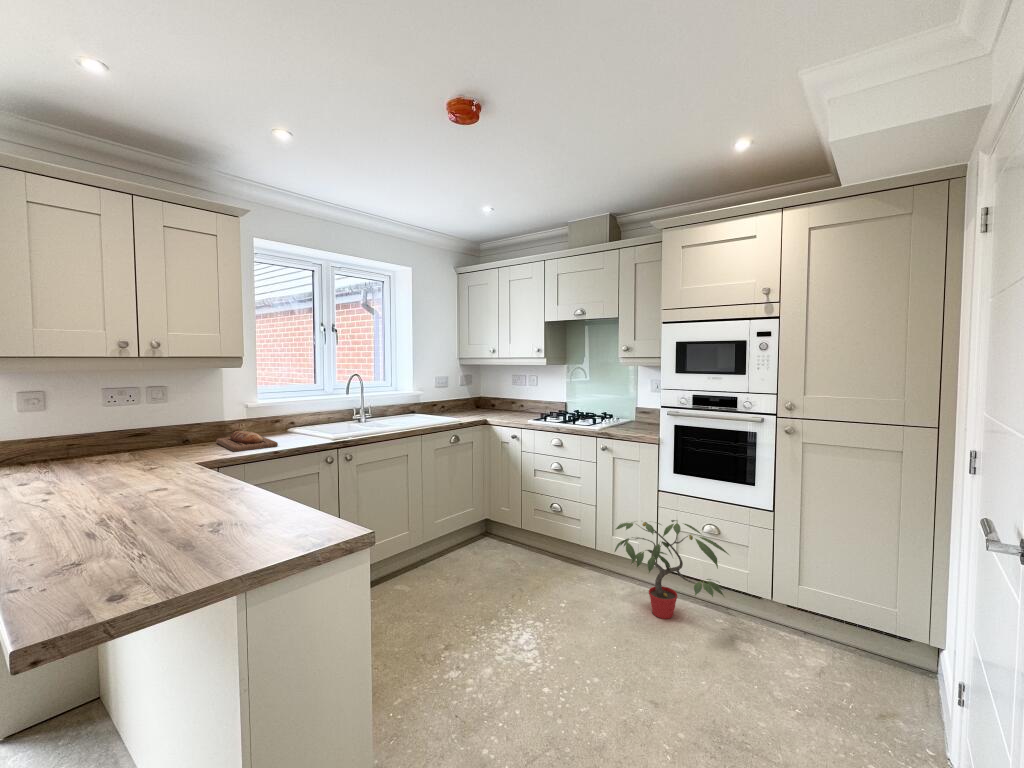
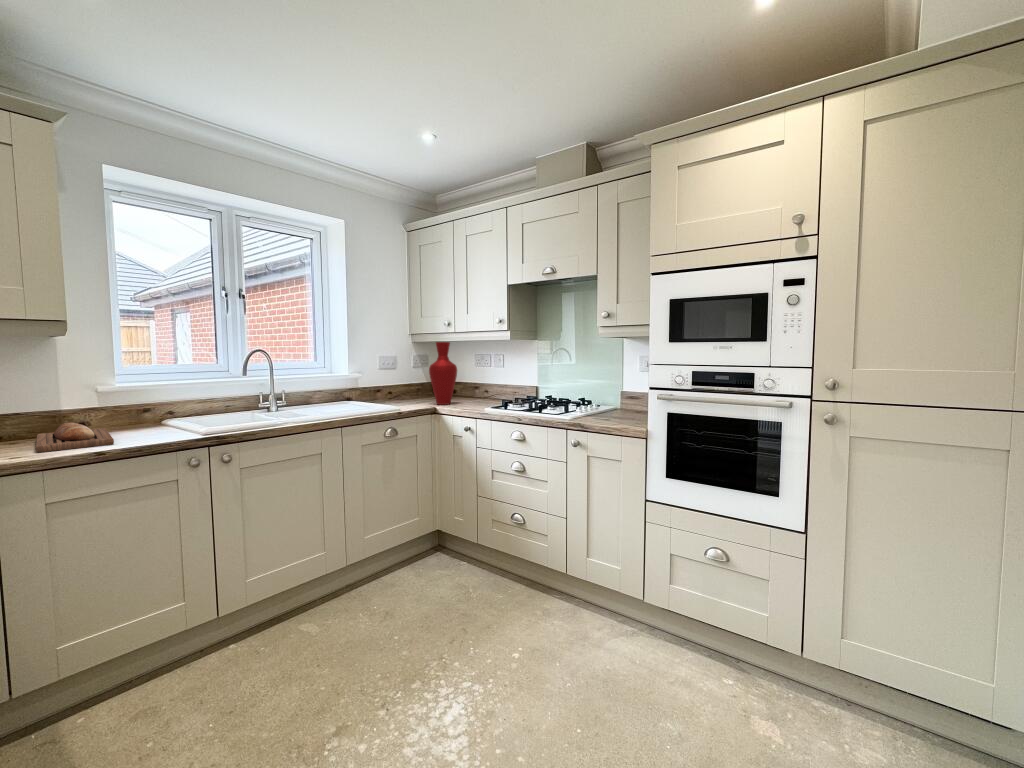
vase: none [480,367,503,417] -> present [429,342,457,405]
potted plant: present [615,520,729,619] -> none [582,542,749,678]

